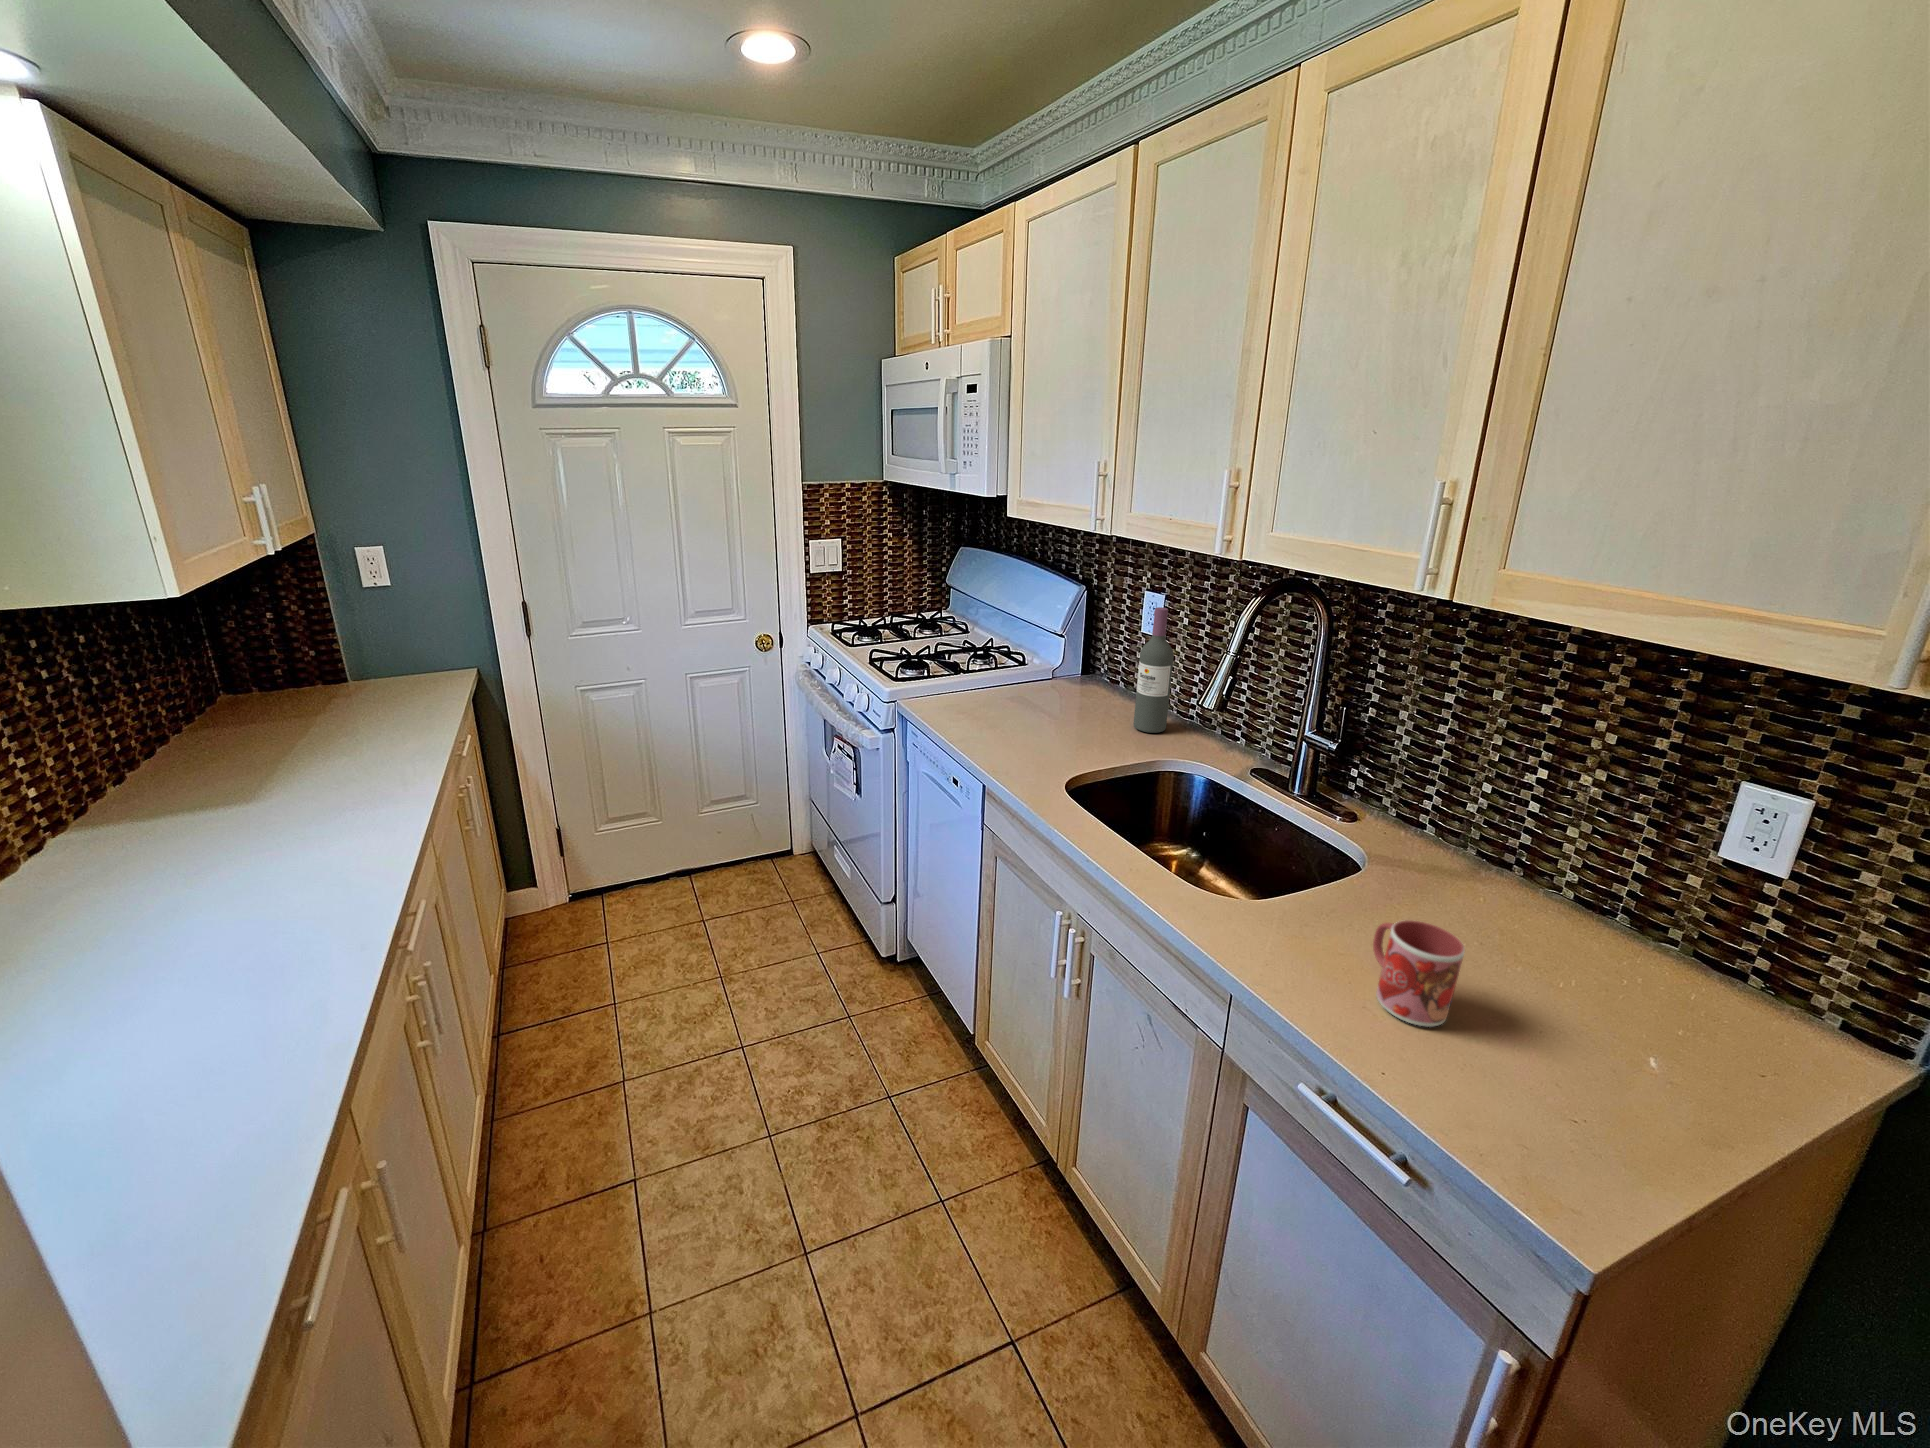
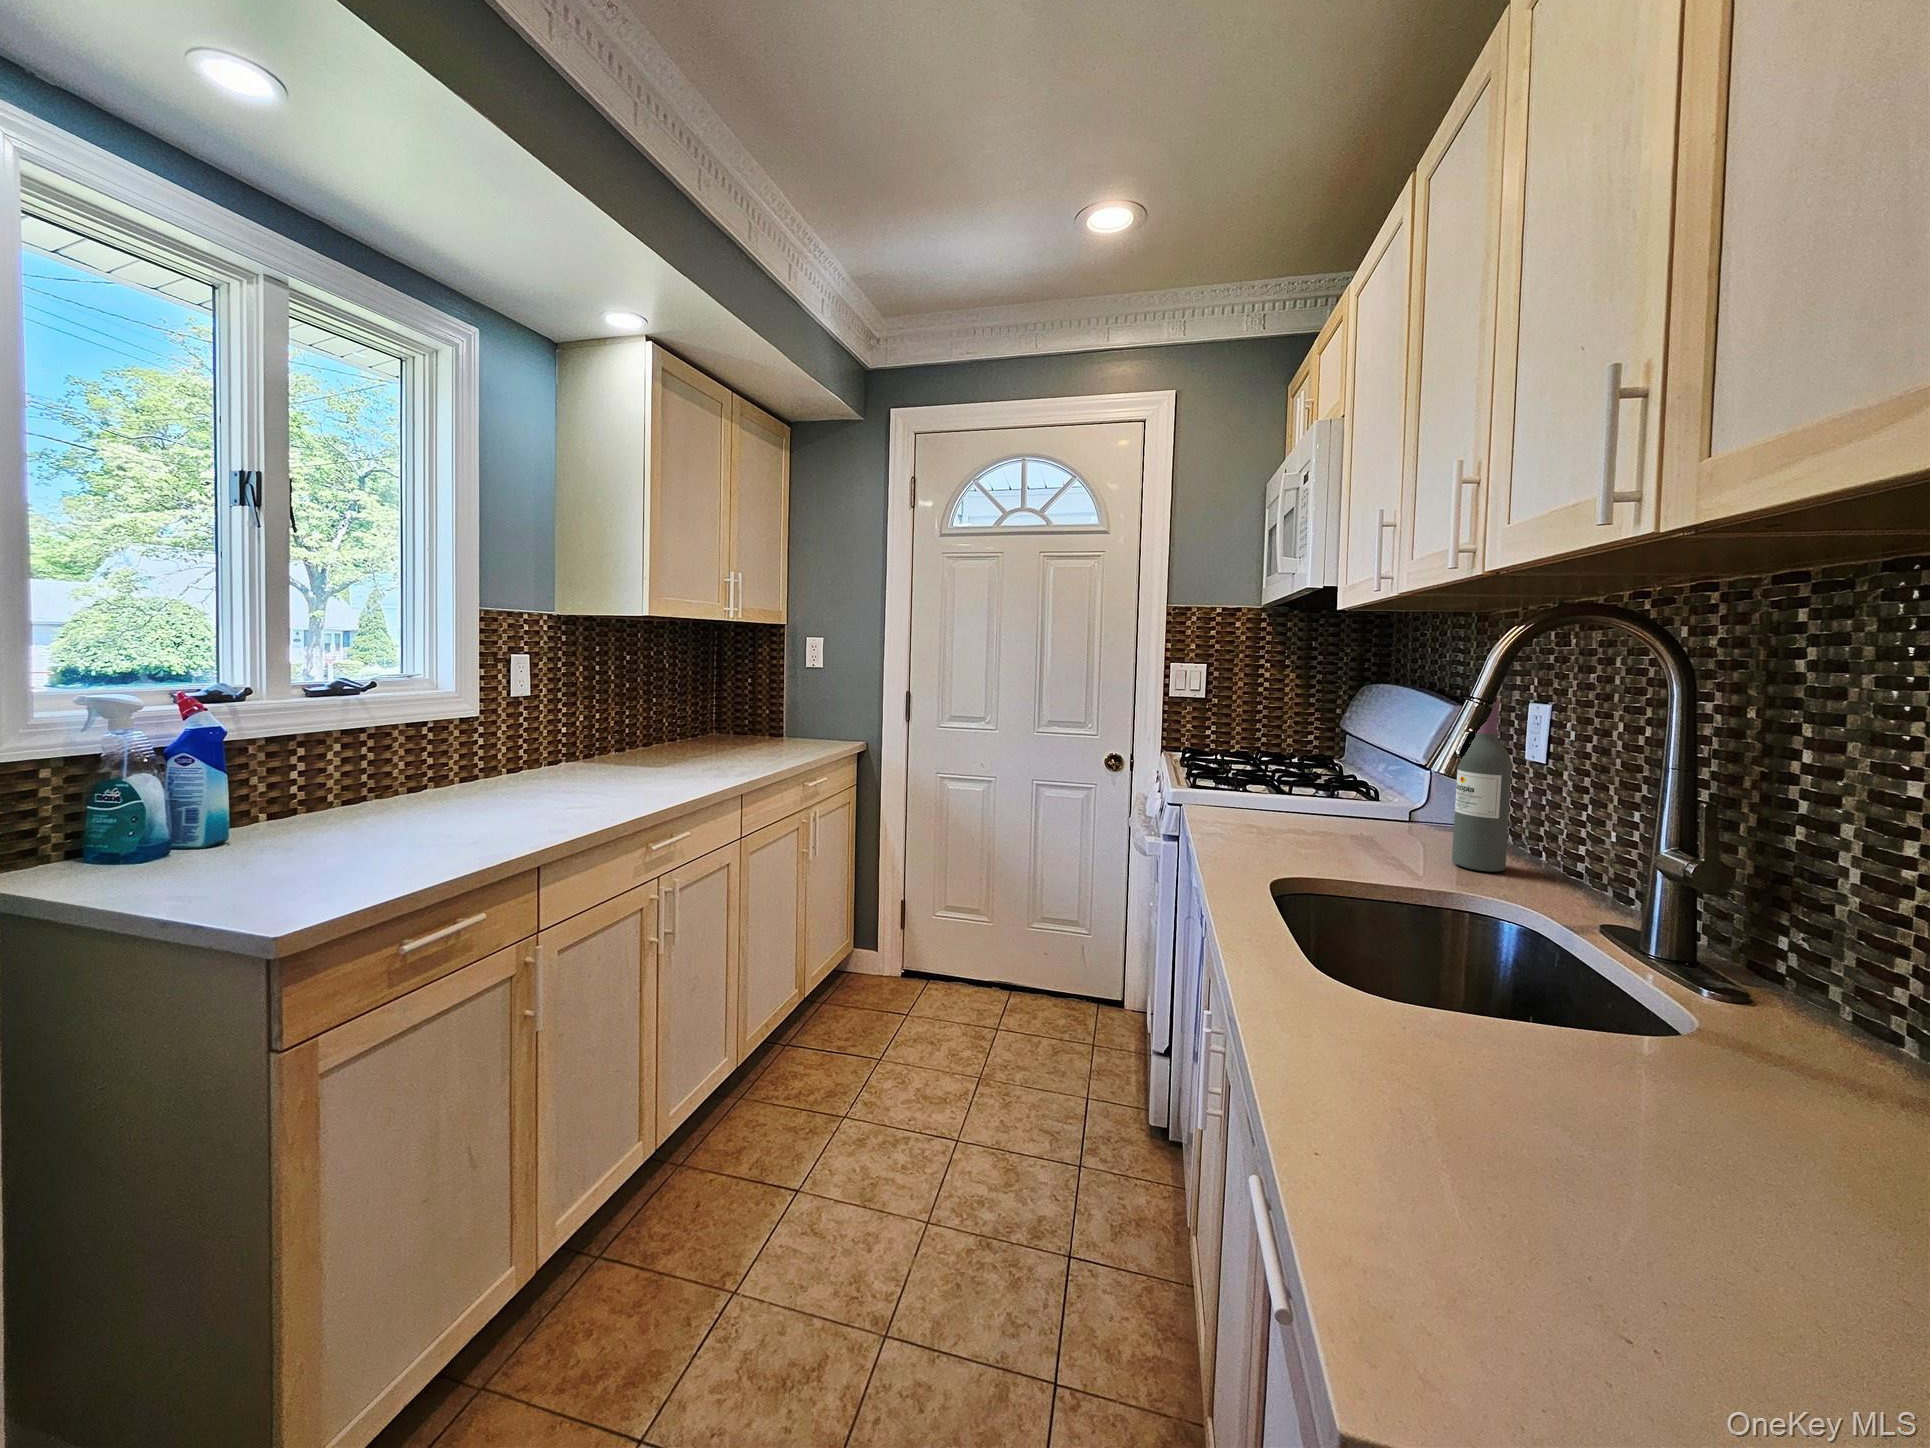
mug: present [1373,920,1465,1027] -> none [1420,1003,1564,1198]

